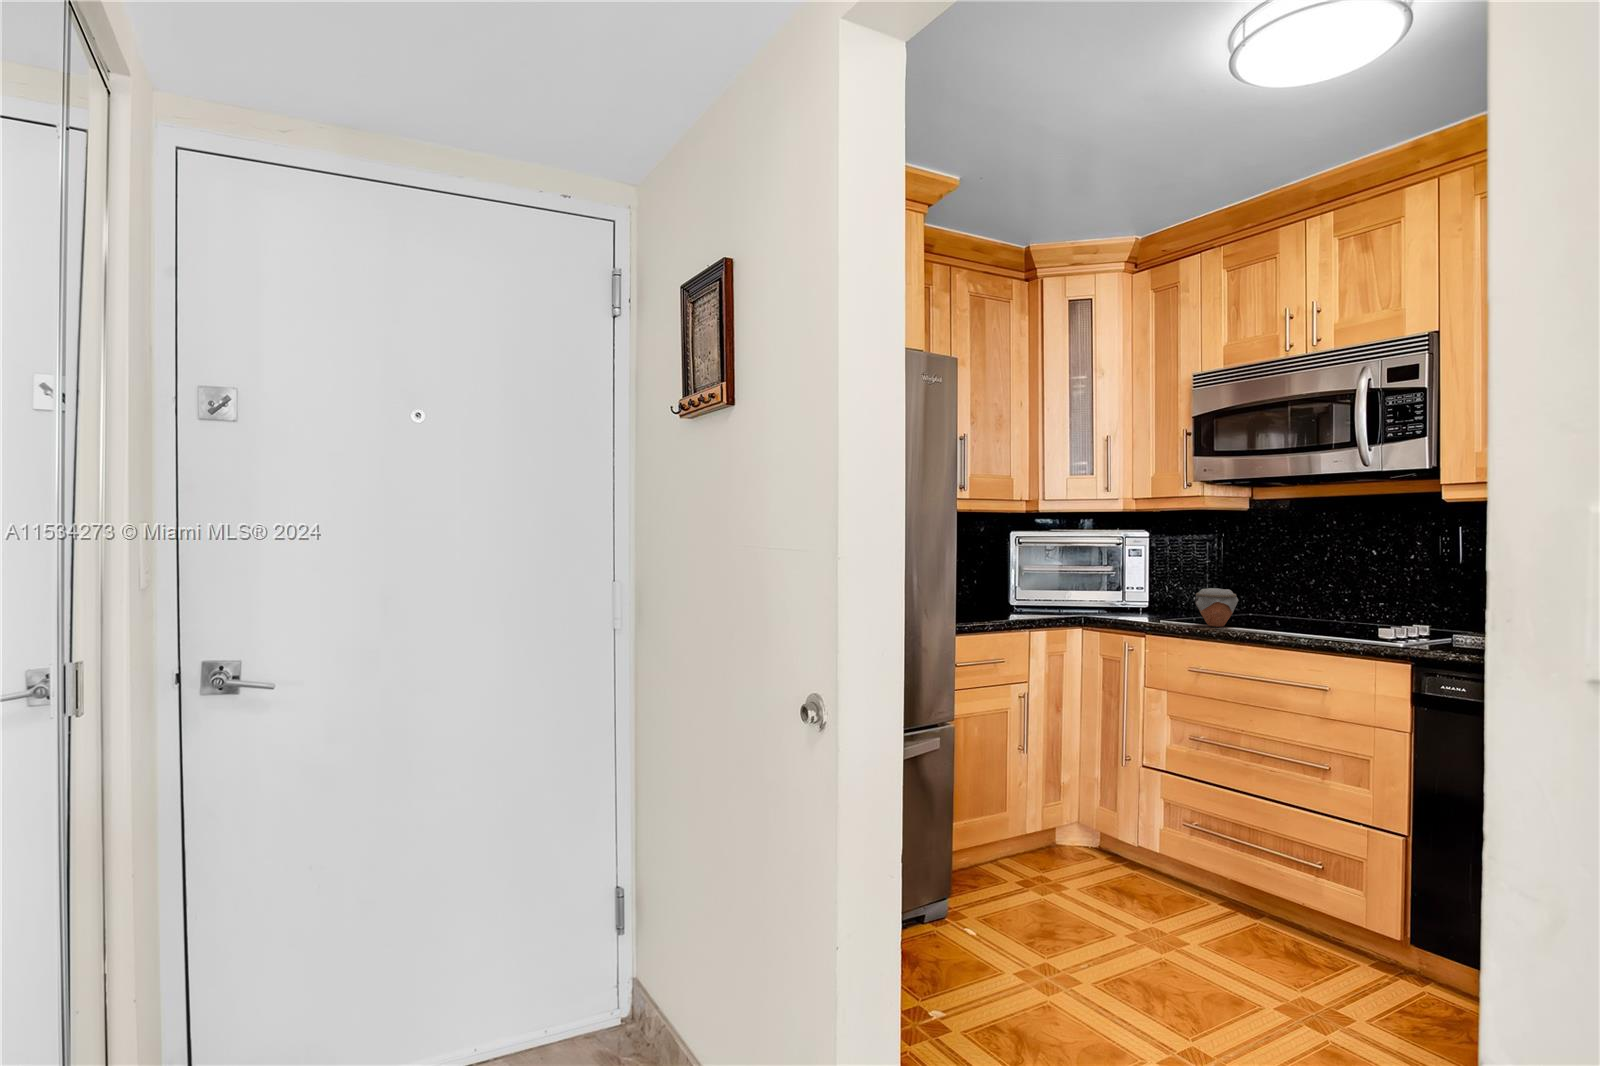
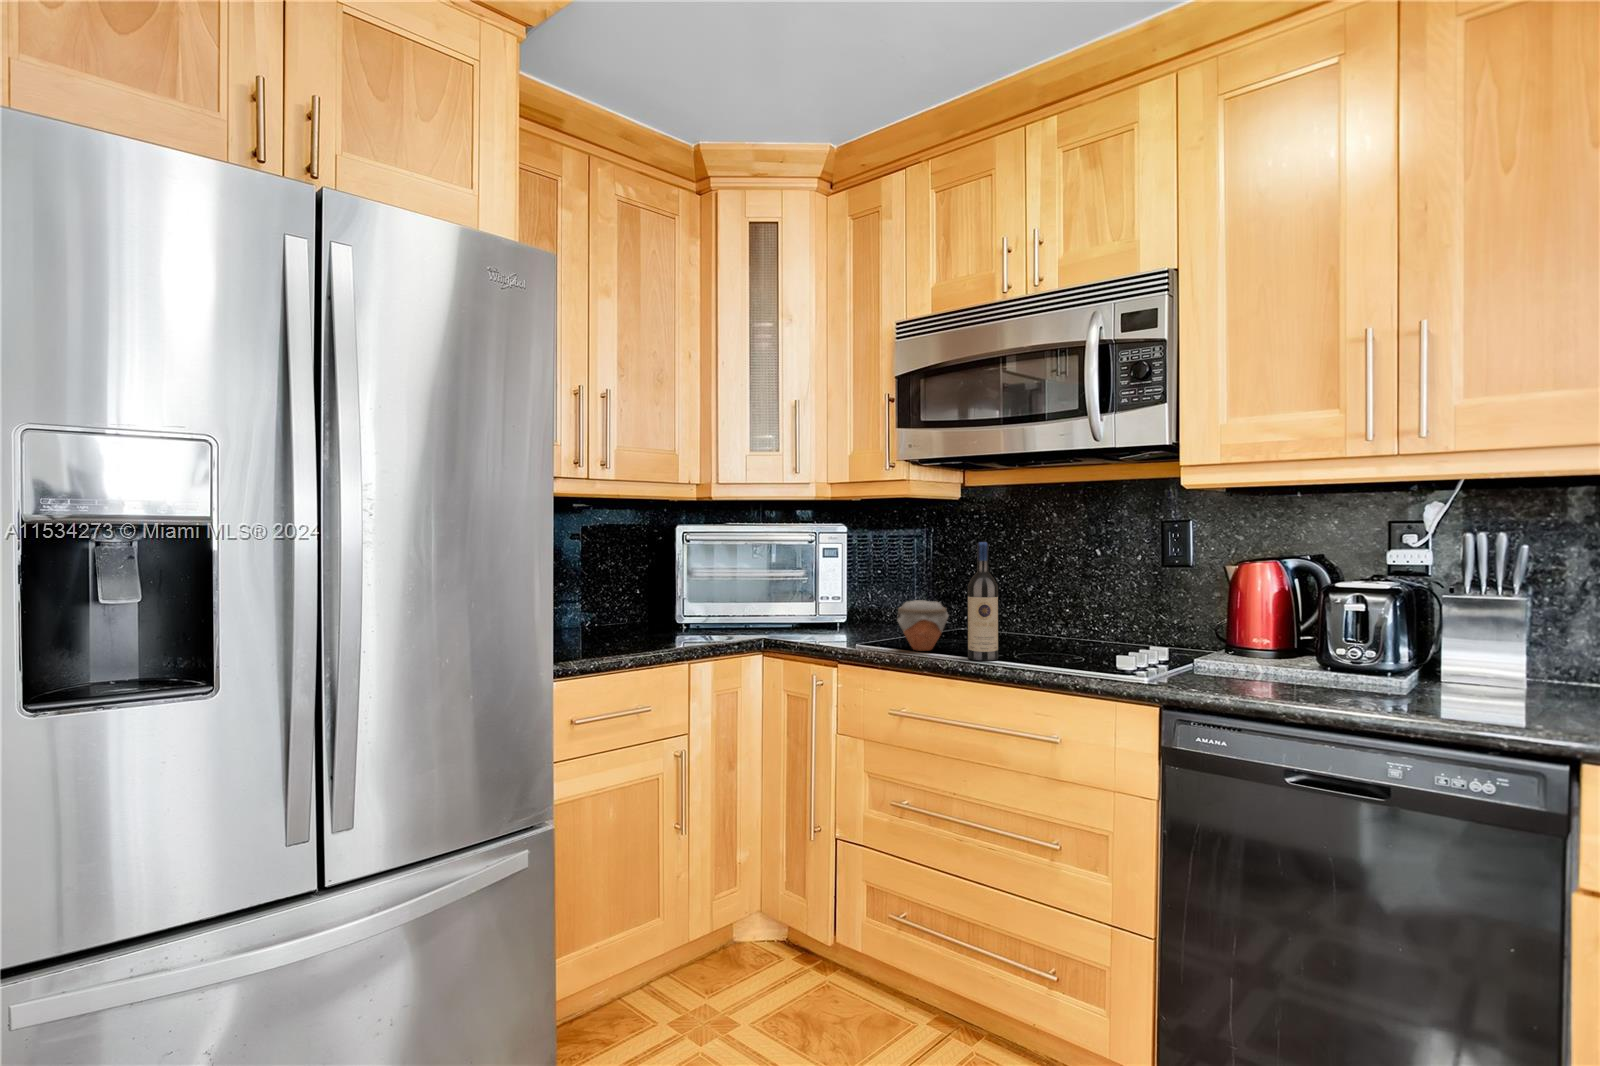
wine bottle: none [1255,543,1281,633] -> present [968,542,998,661]

